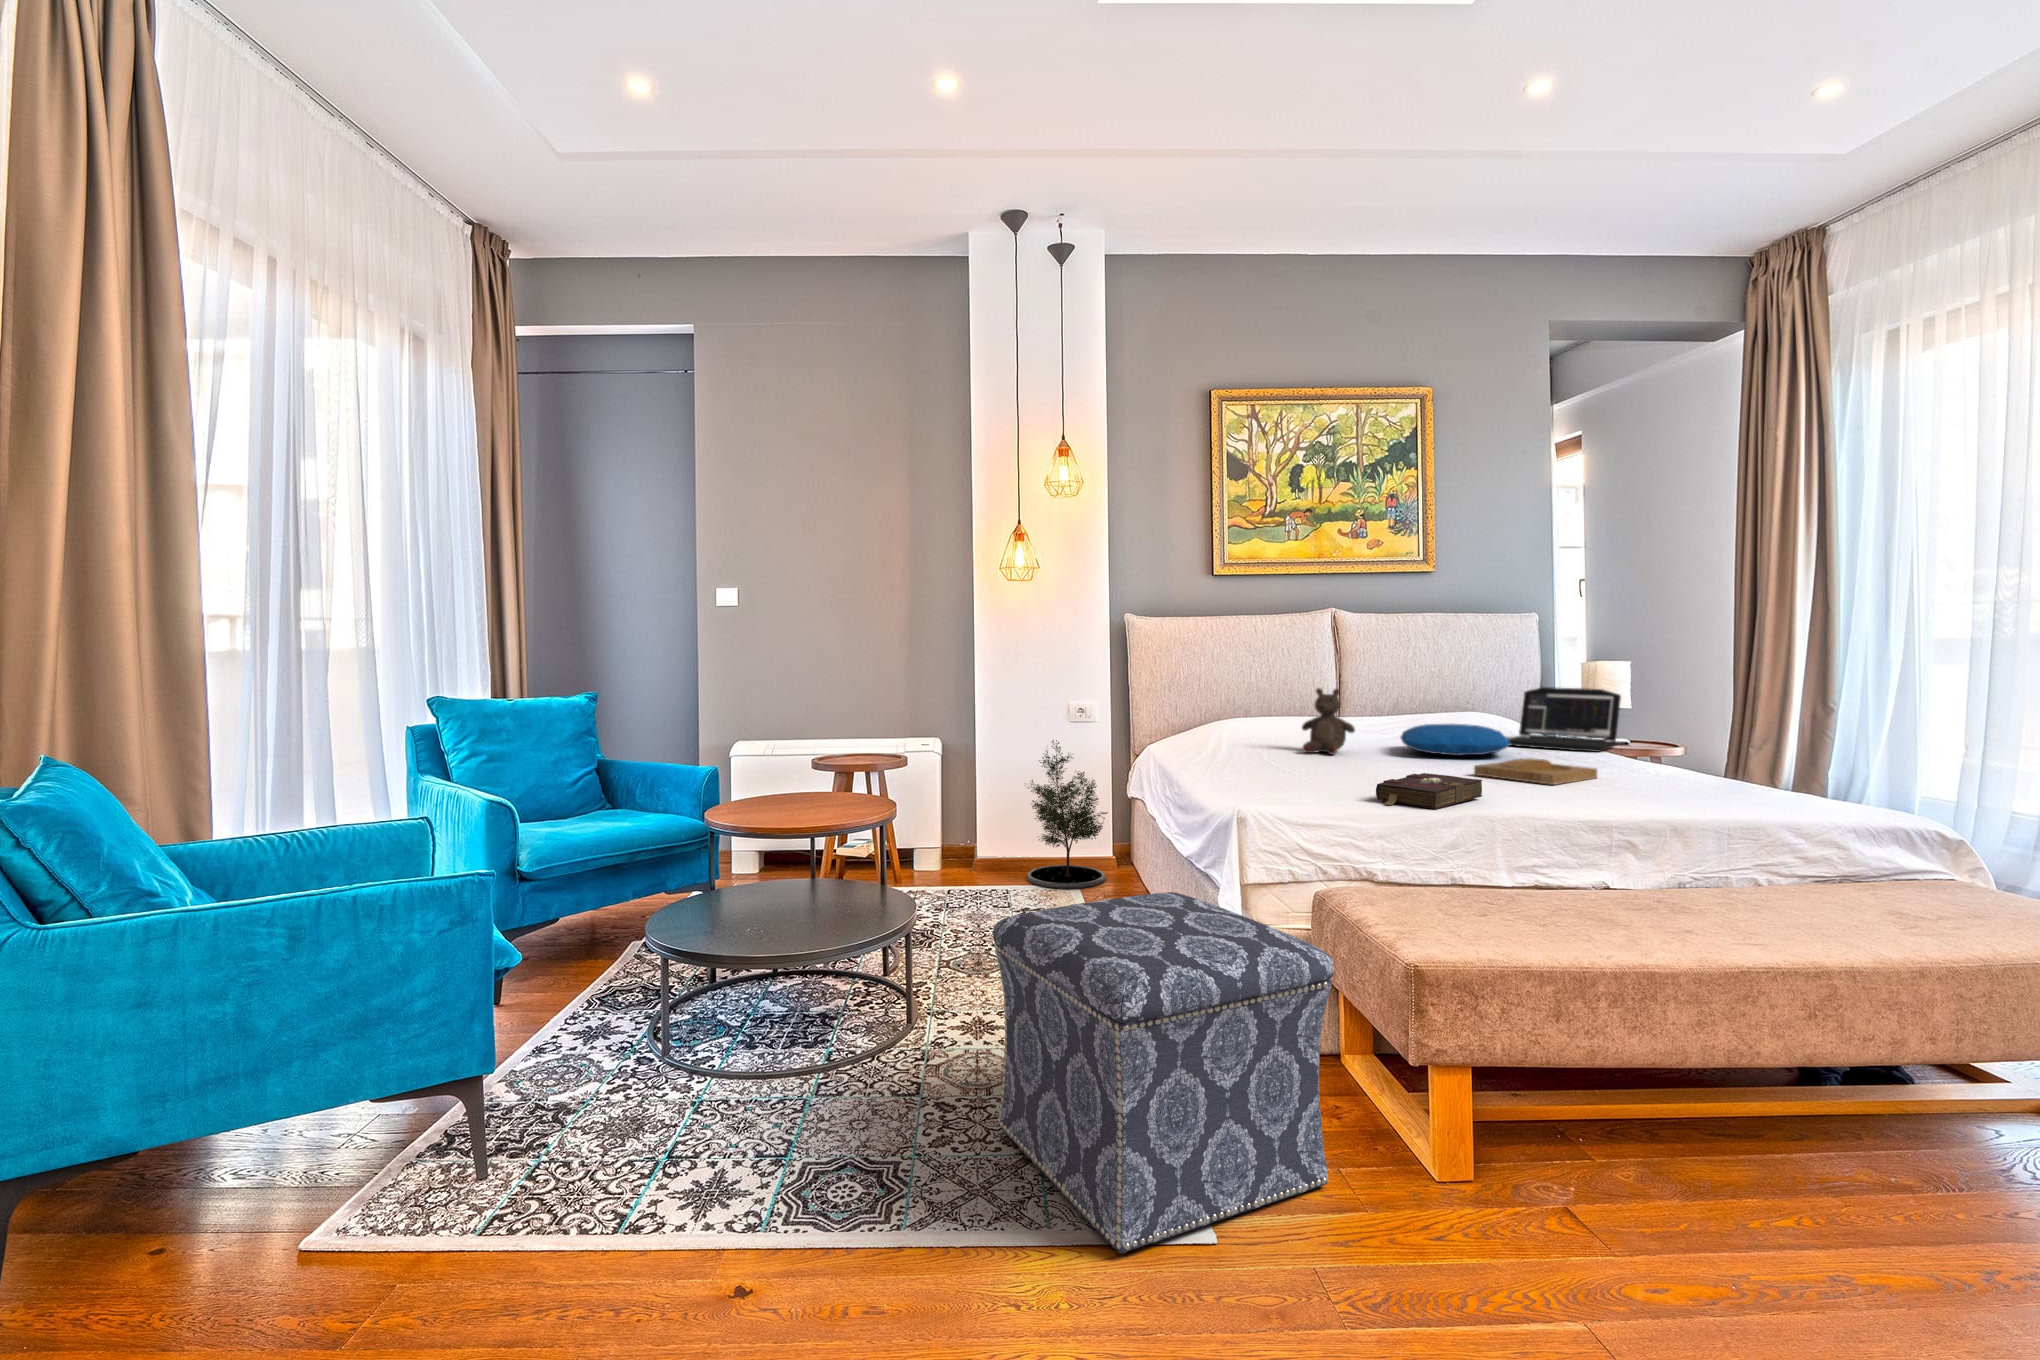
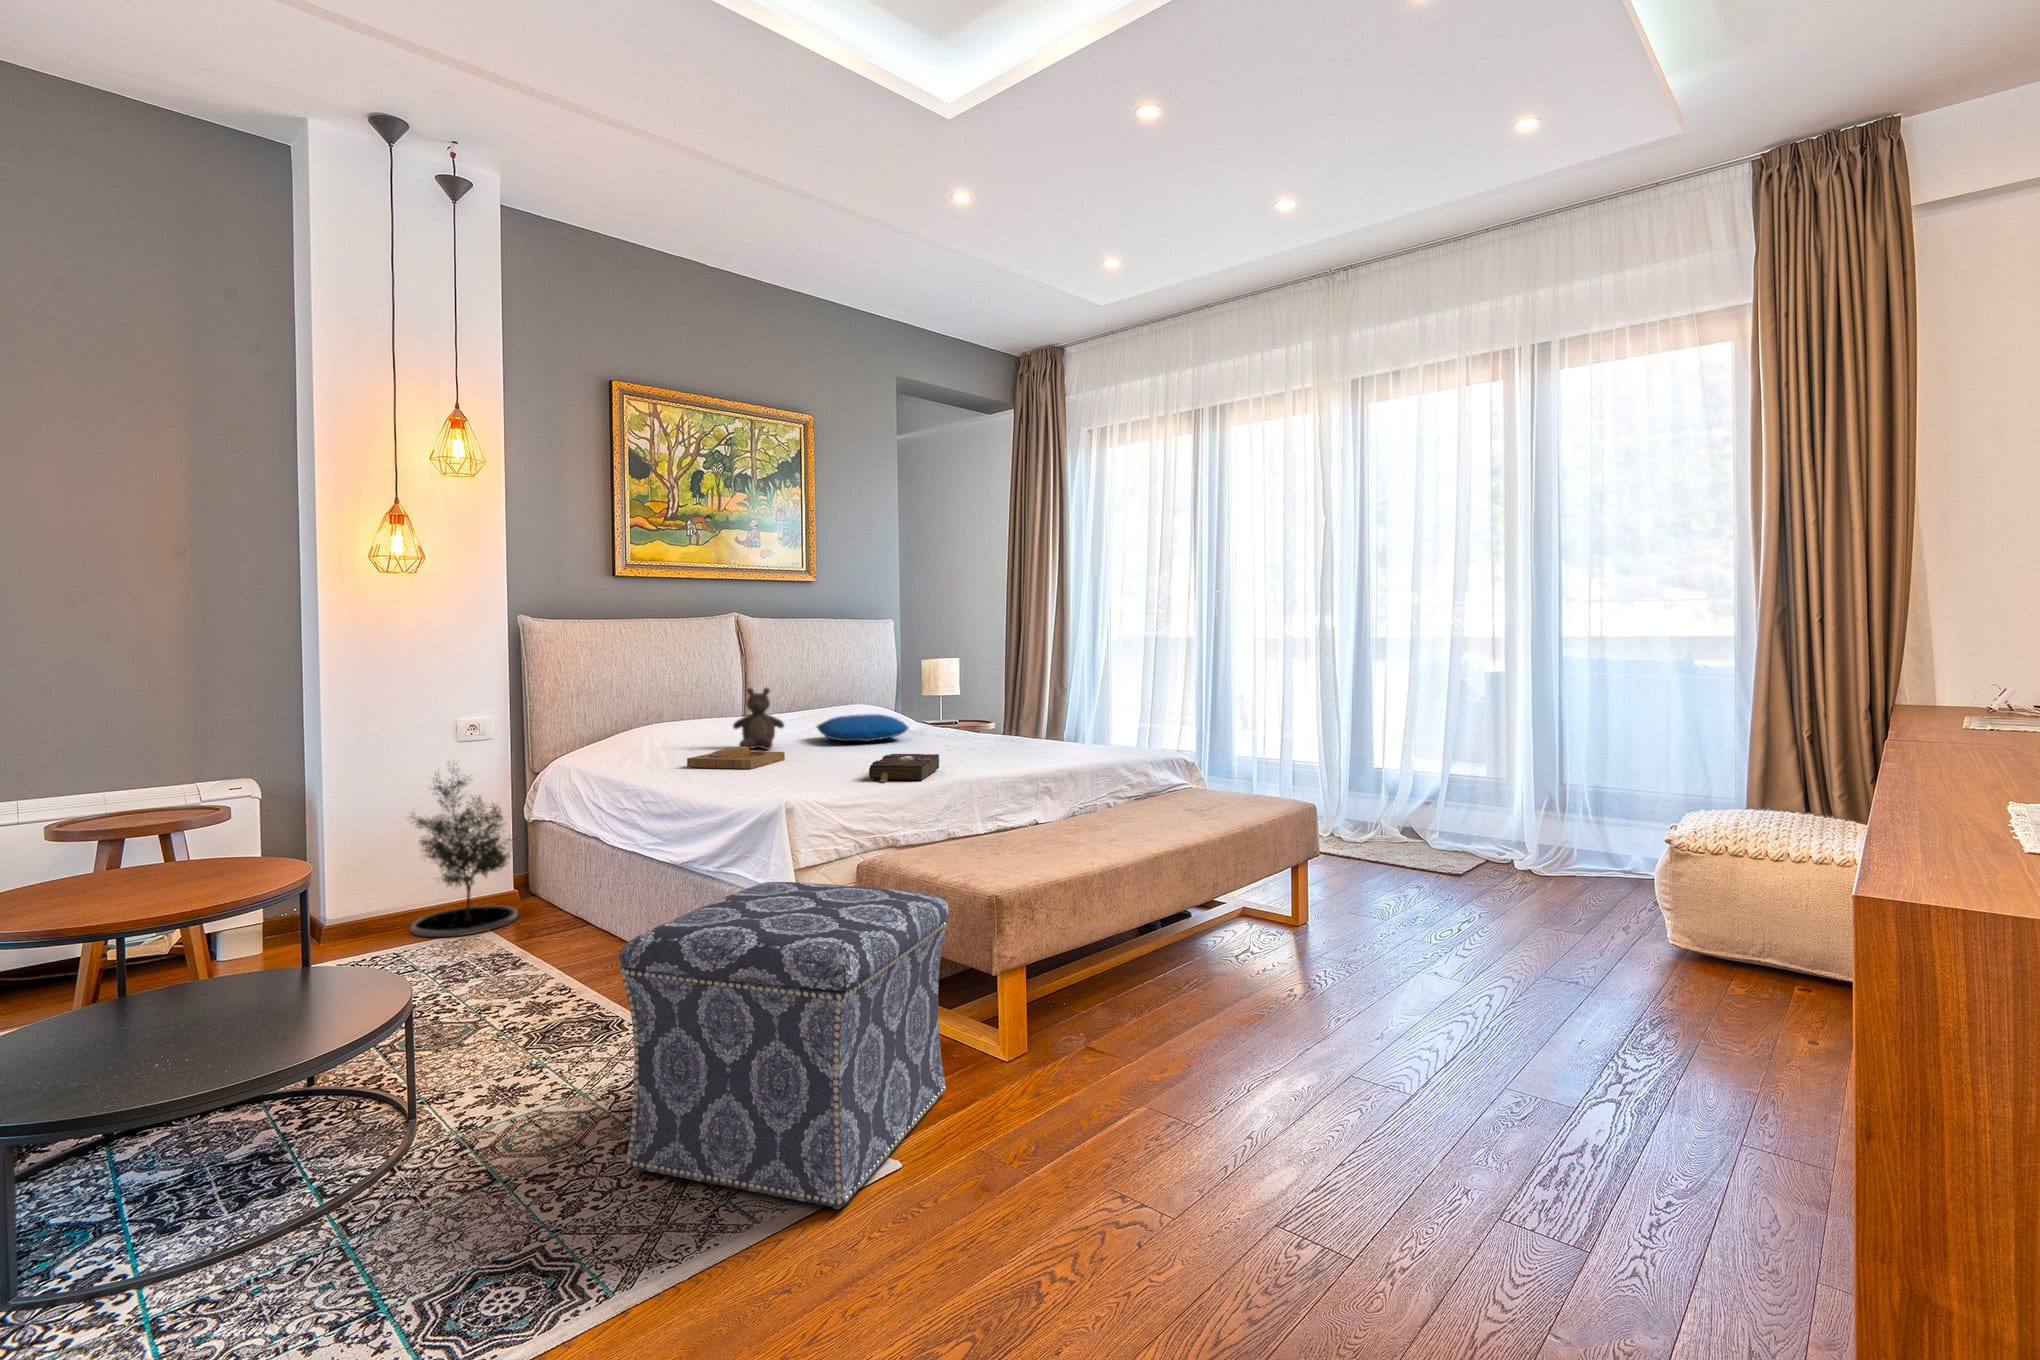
laptop: present [1508,687,1621,752] -> none [886,681,964,731]
tray: present [1474,758,1597,785] -> present [687,748,785,769]

